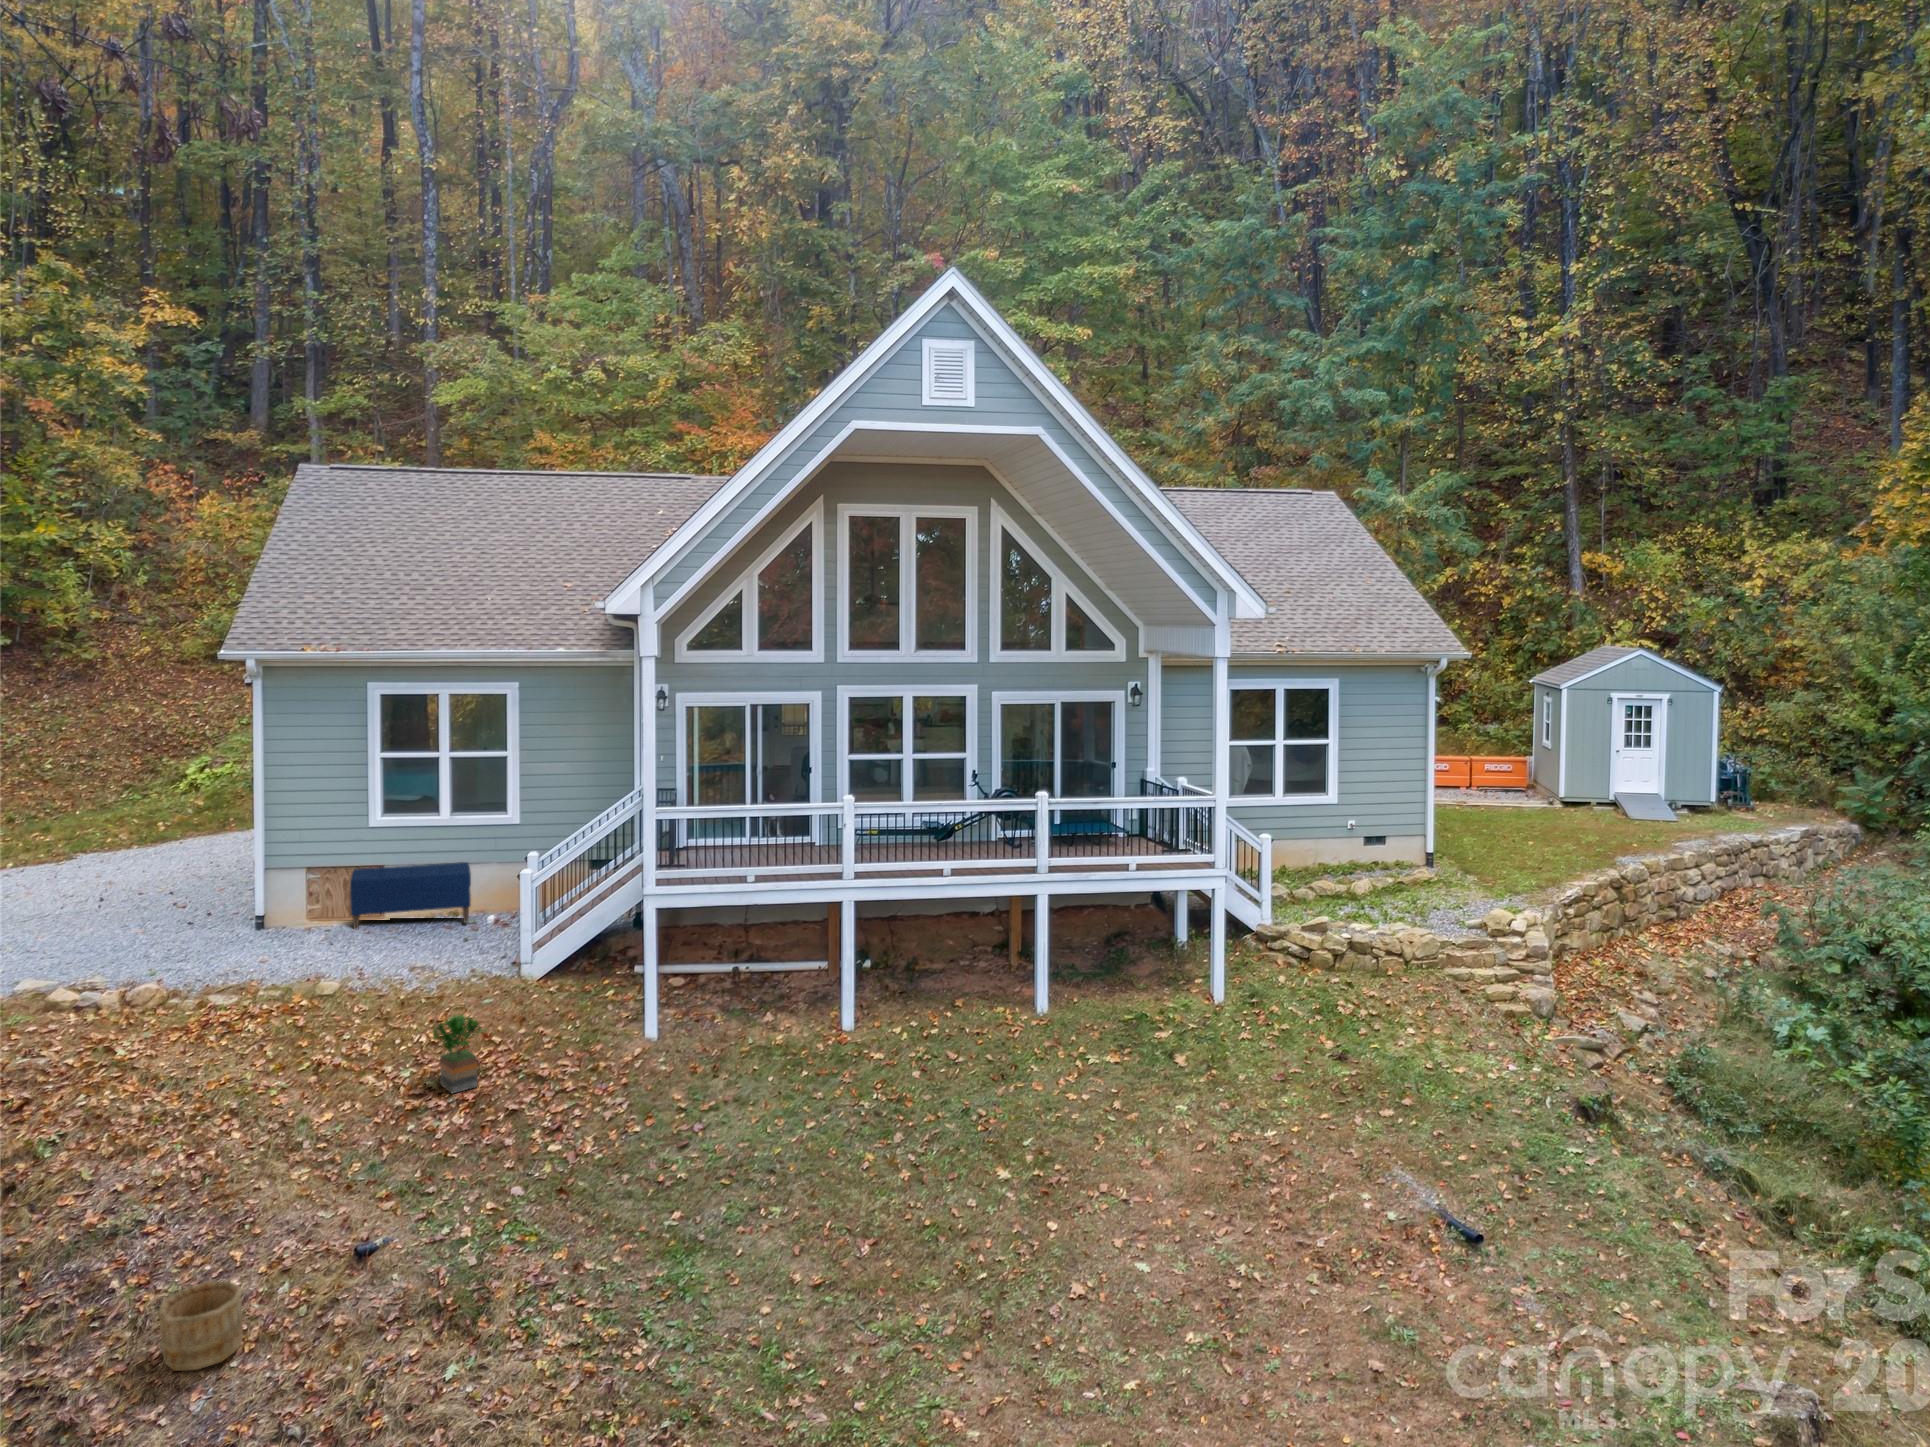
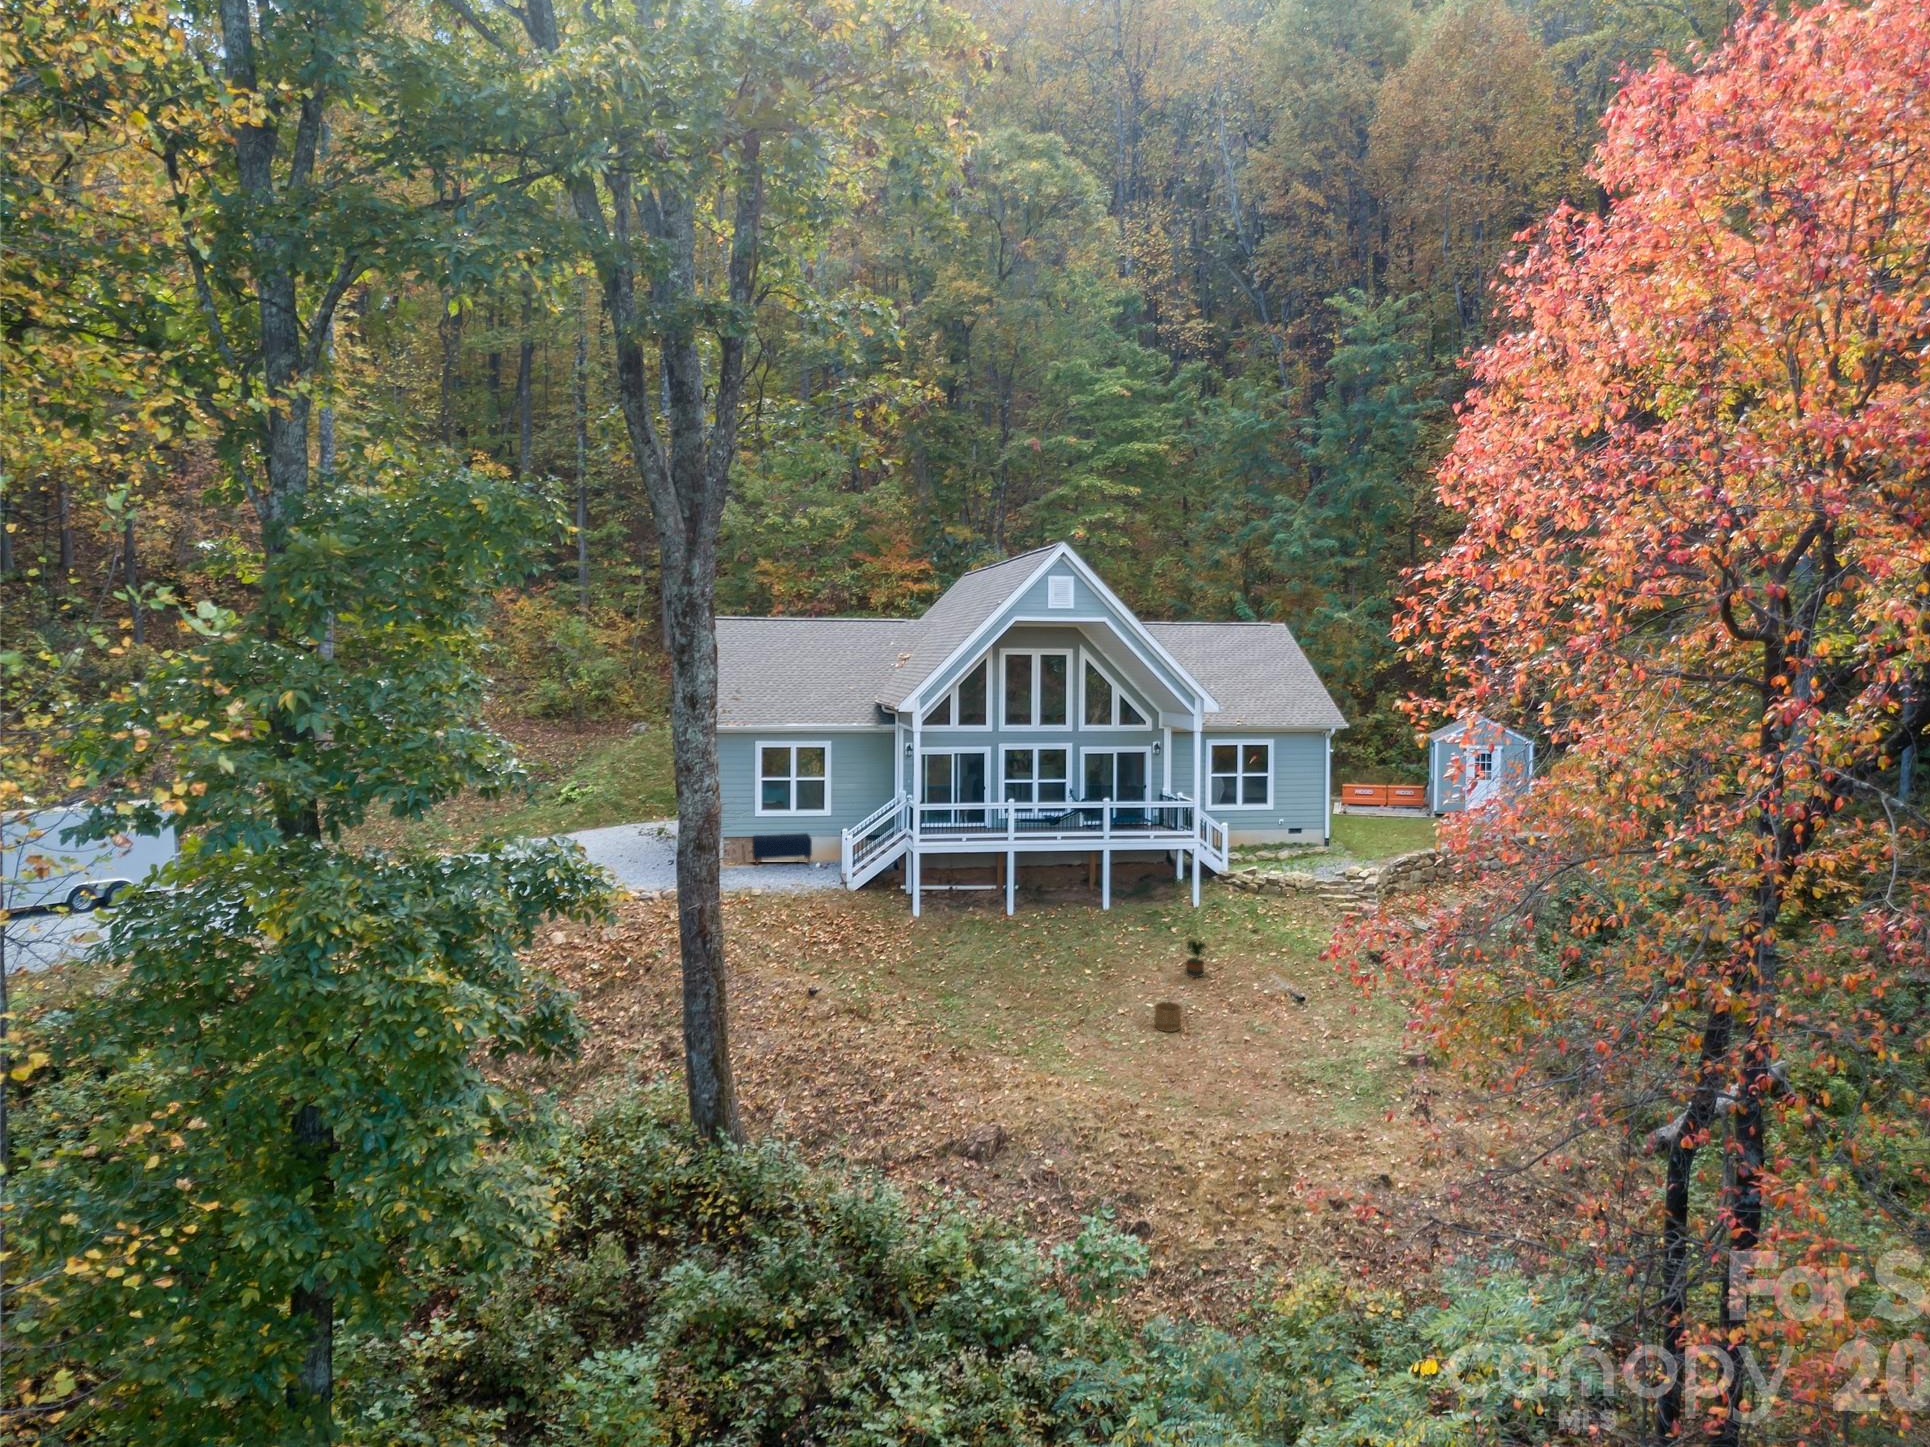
potted tree: present [434,1015,487,1094] -> present [1185,940,1207,978]
wooden bucket: present [157,1281,243,1371] -> present [1154,1002,1181,1032]

